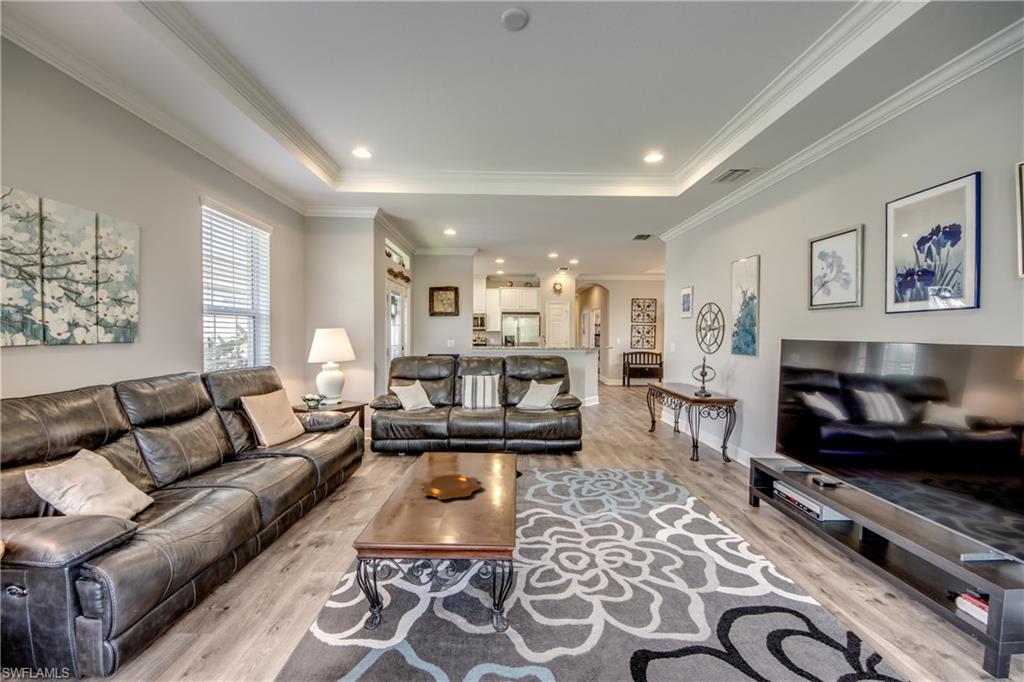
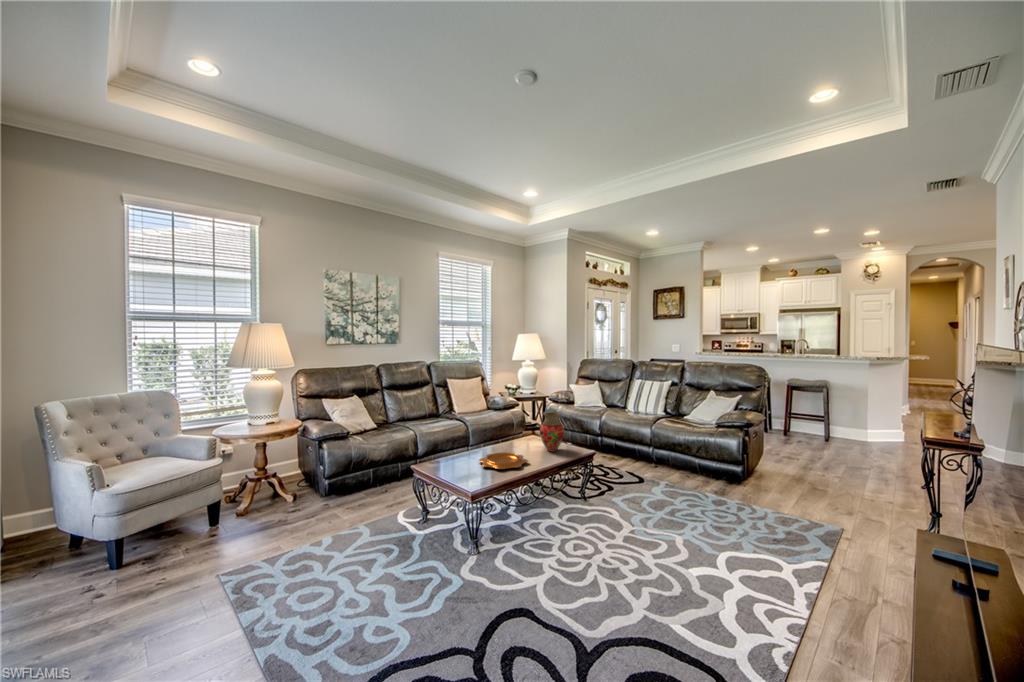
vase: none [455,417,483,463] -> present [540,411,564,451]

